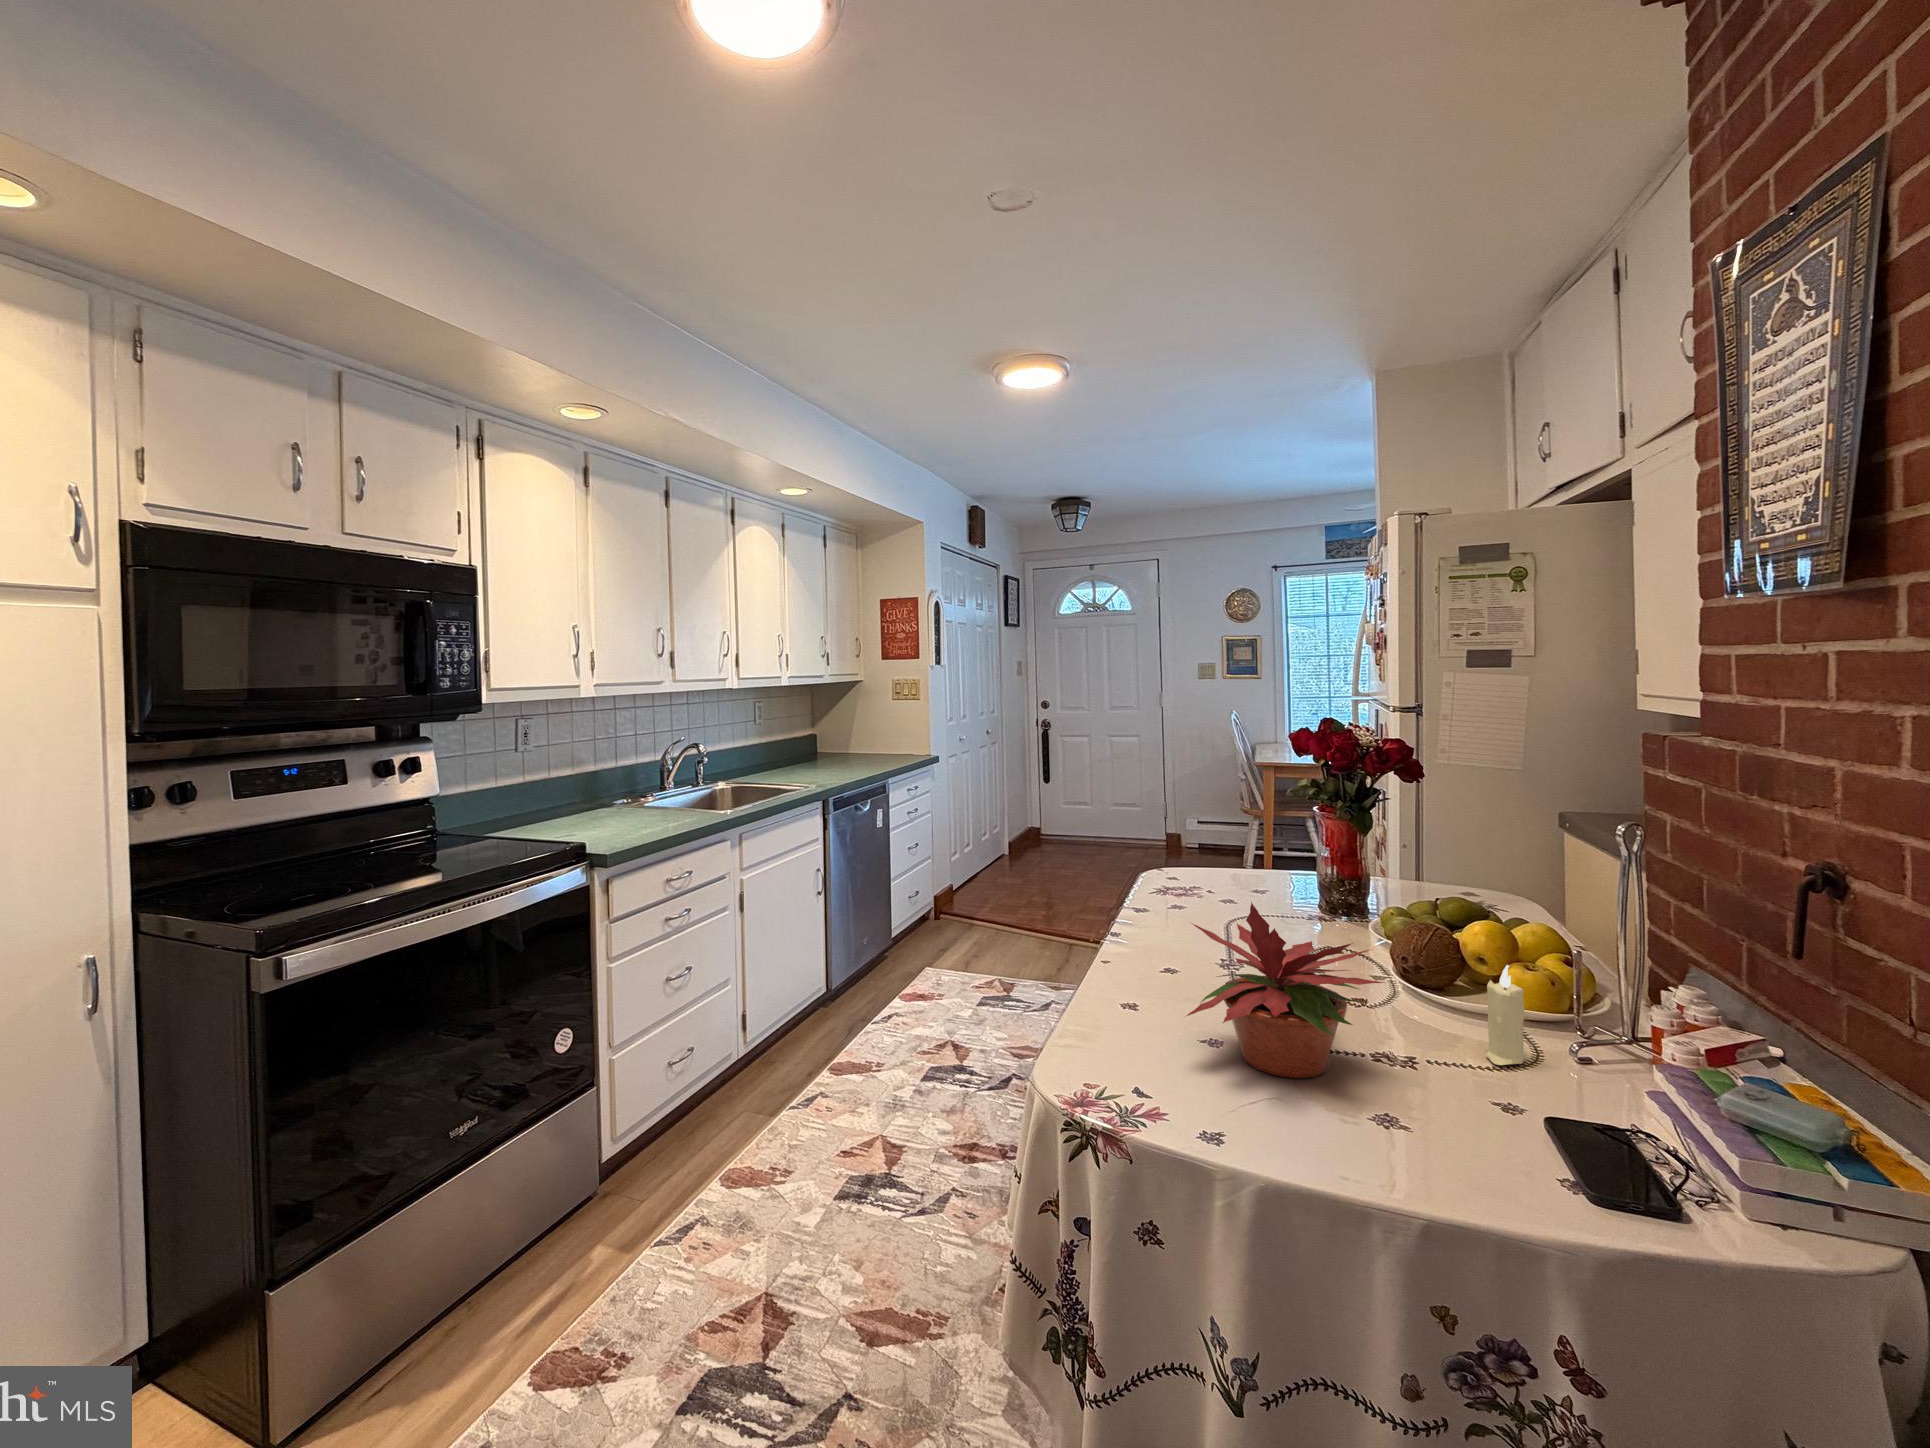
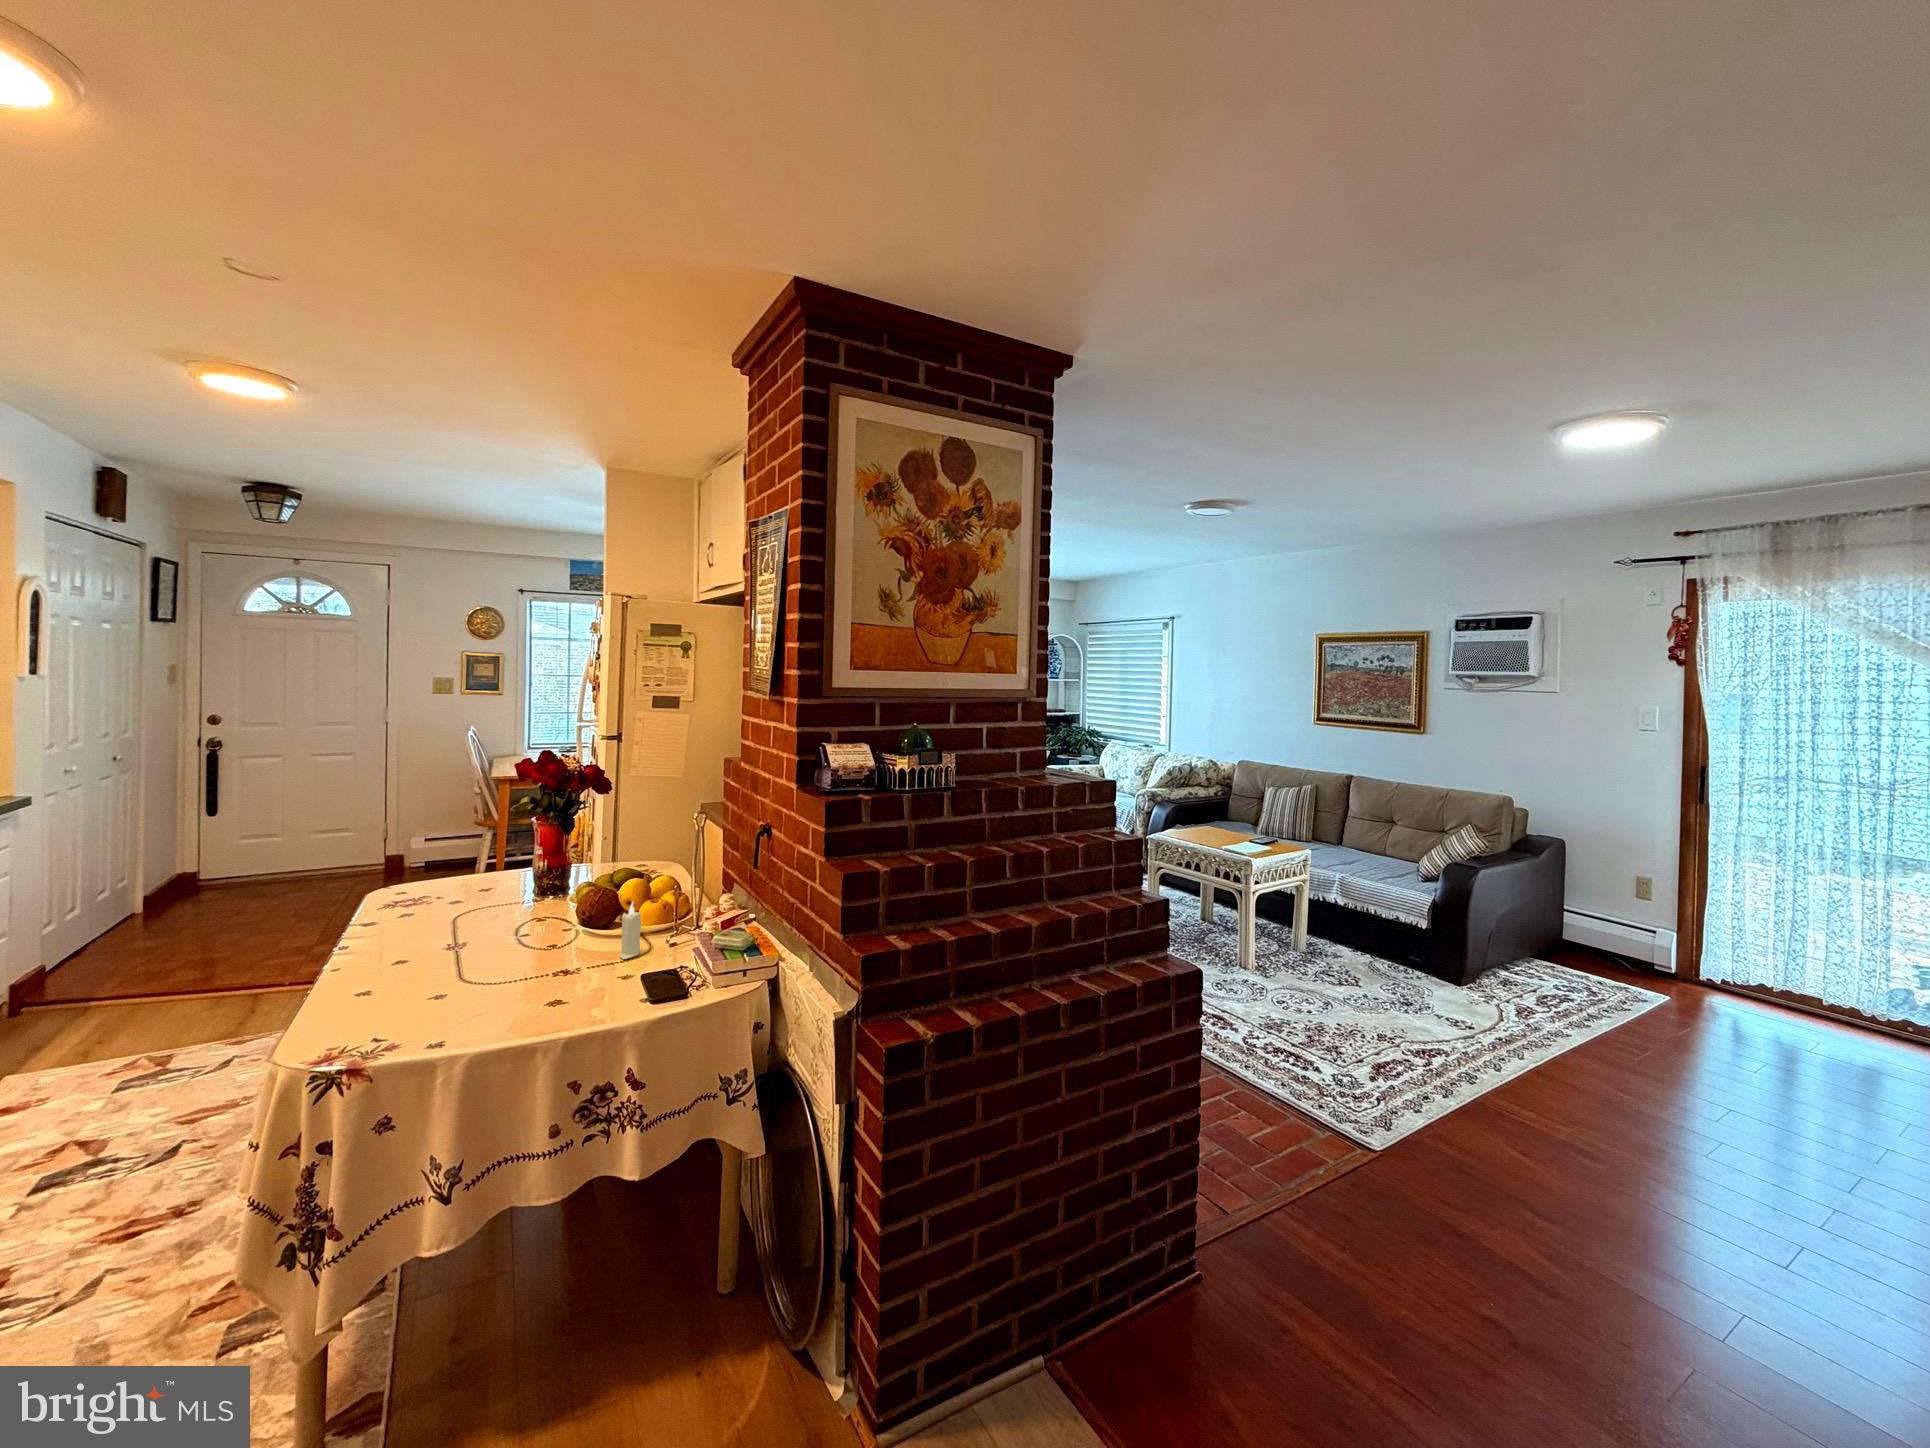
potted plant: present [1187,902,1385,1078] -> none [415,892,563,1002]

